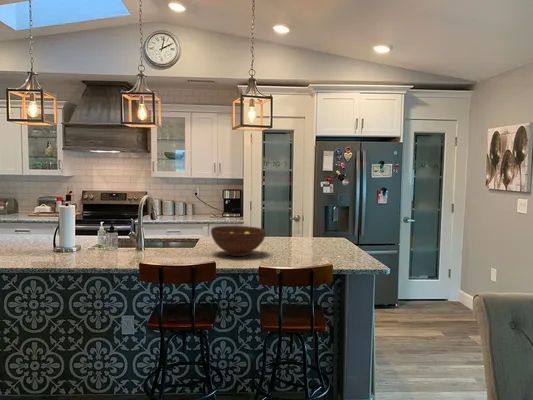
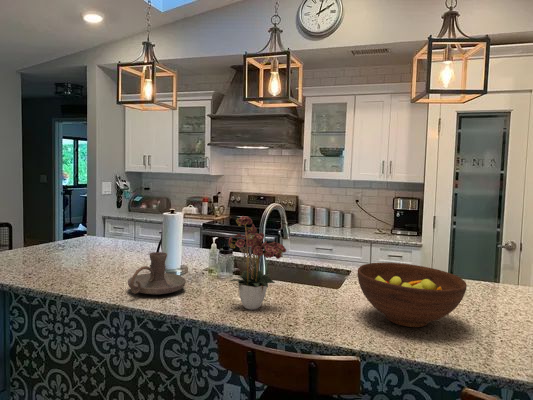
flower arrangement: none [133,200,172,258] -> present [228,216,286,310]
candle holder: none [58,231,99,258] -> present [128,252,186,294]

